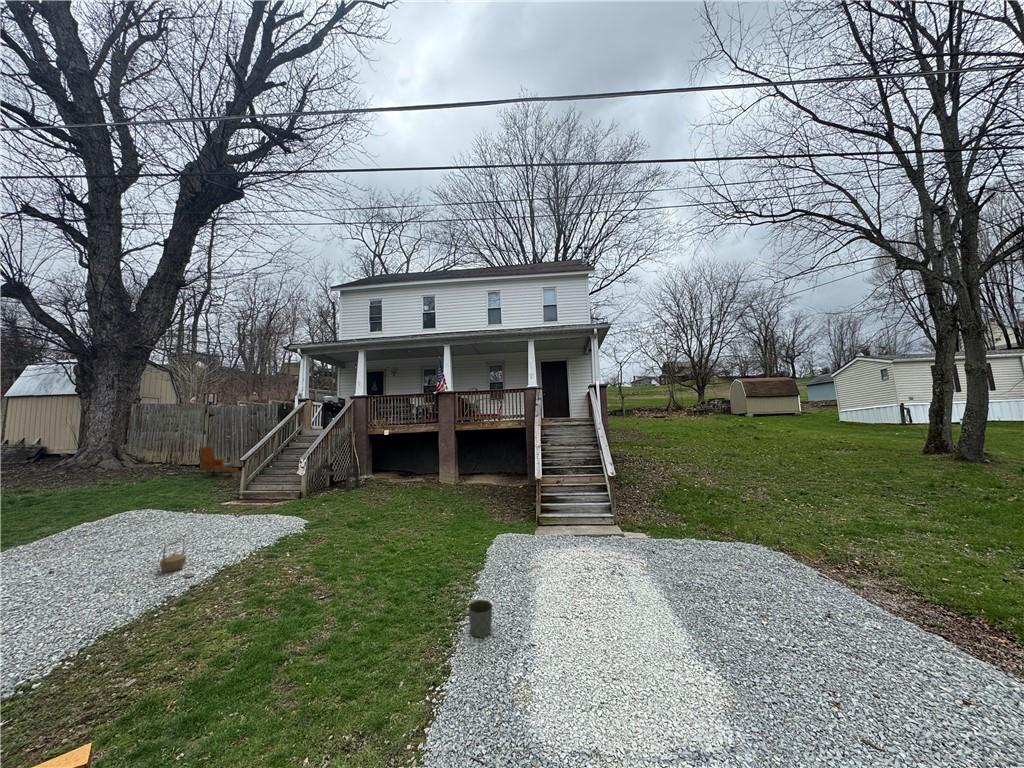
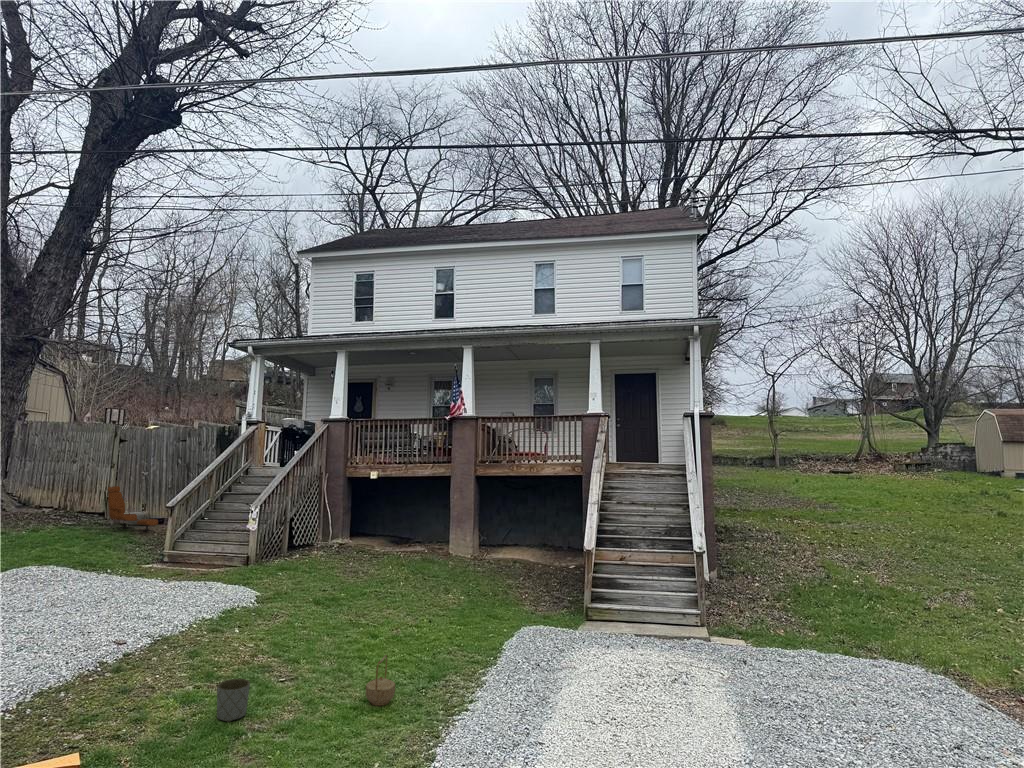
bench: present [316,464,359,492] -> none [266,519,328,562]
basket: present [160,539,186,572] -> present [366,655,395,706]
planter: present [469,600,492,638] -> present [217,679,250,722]

